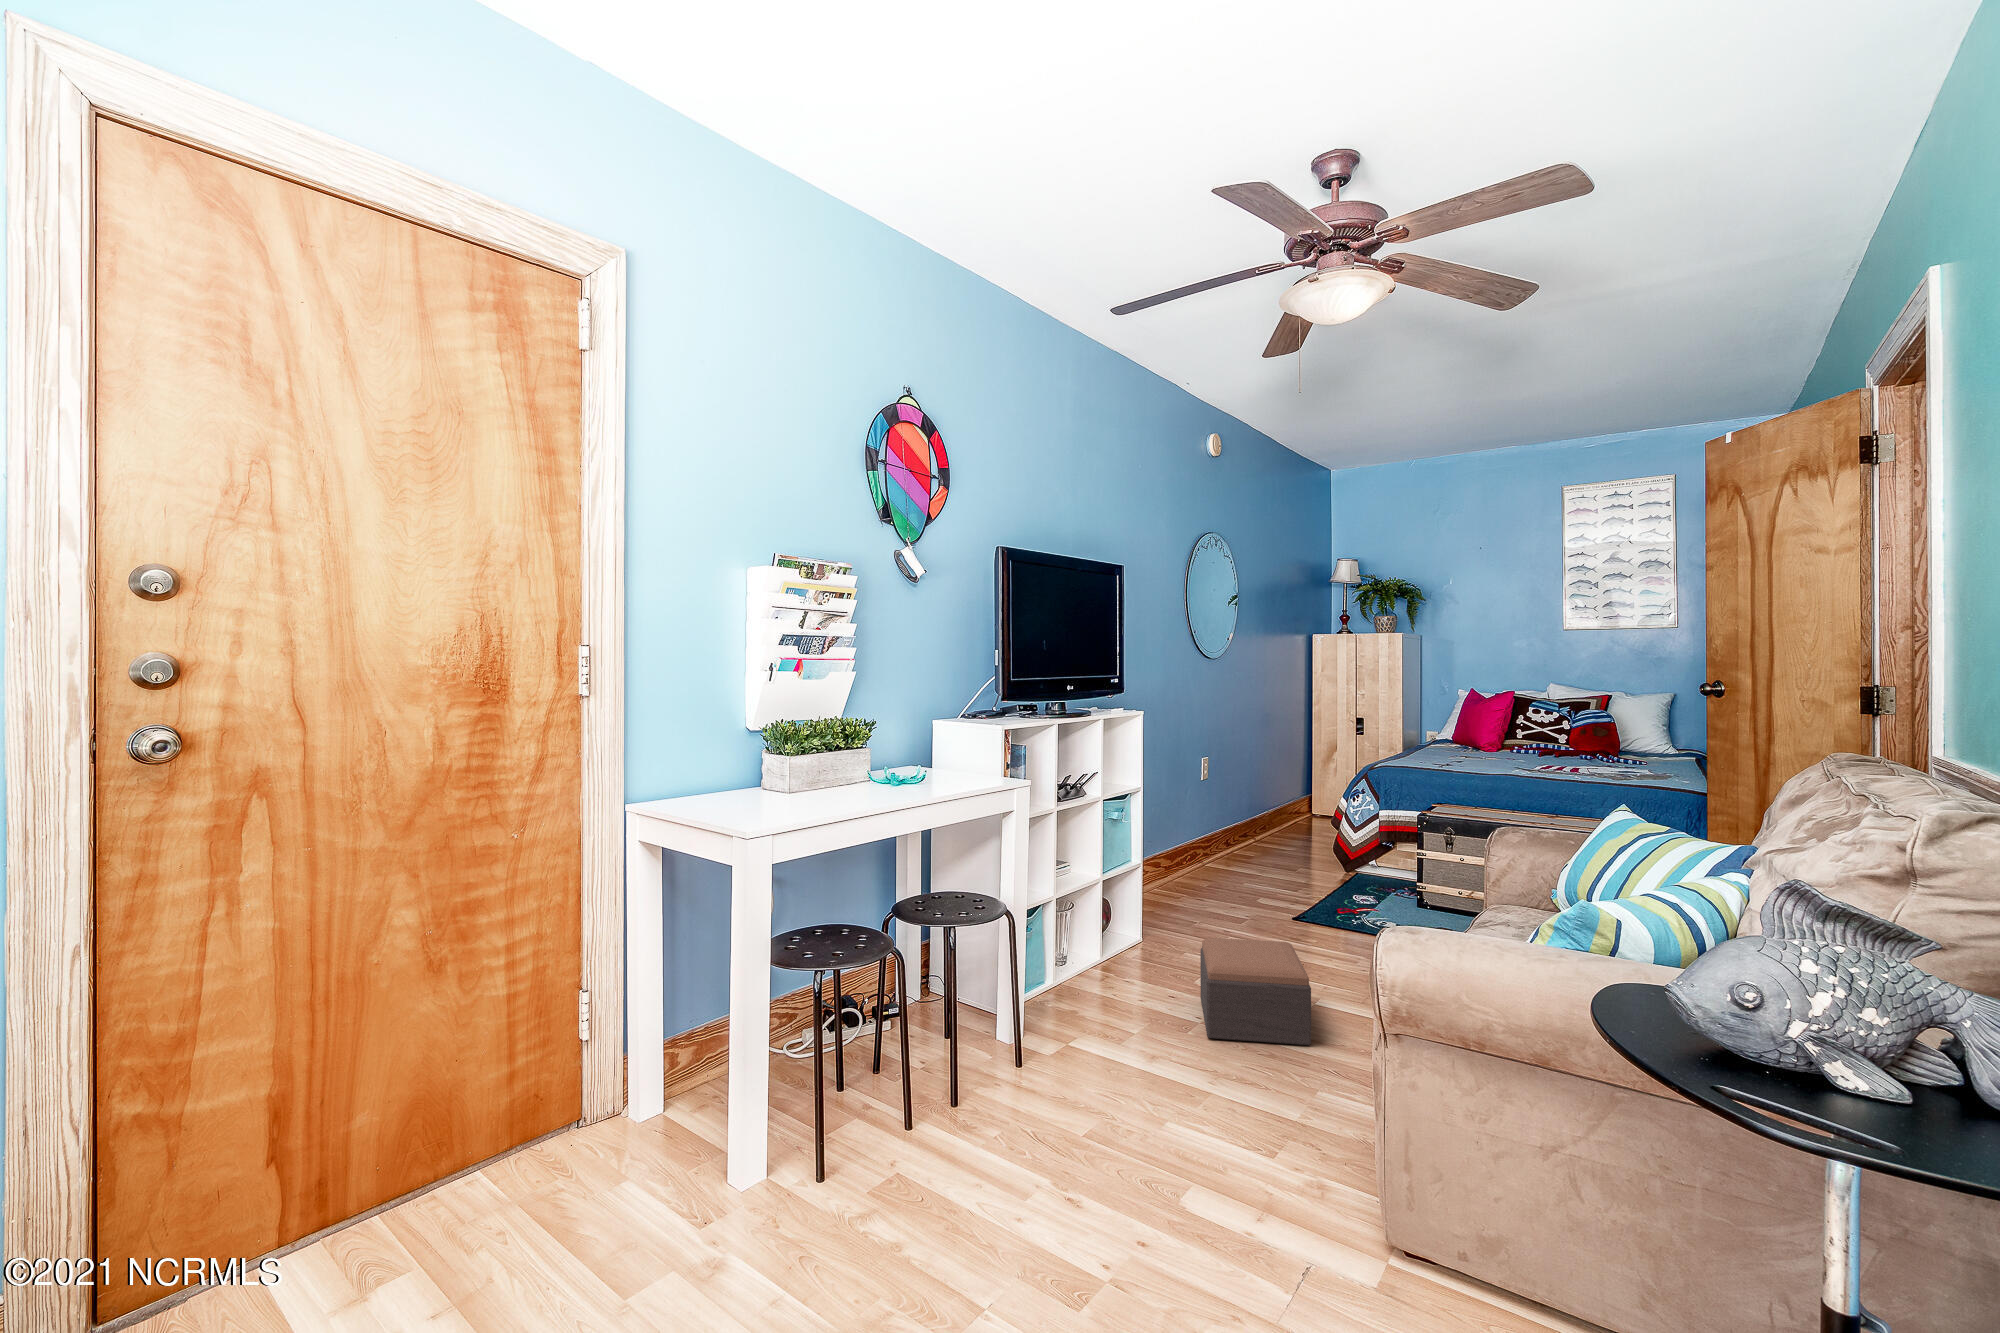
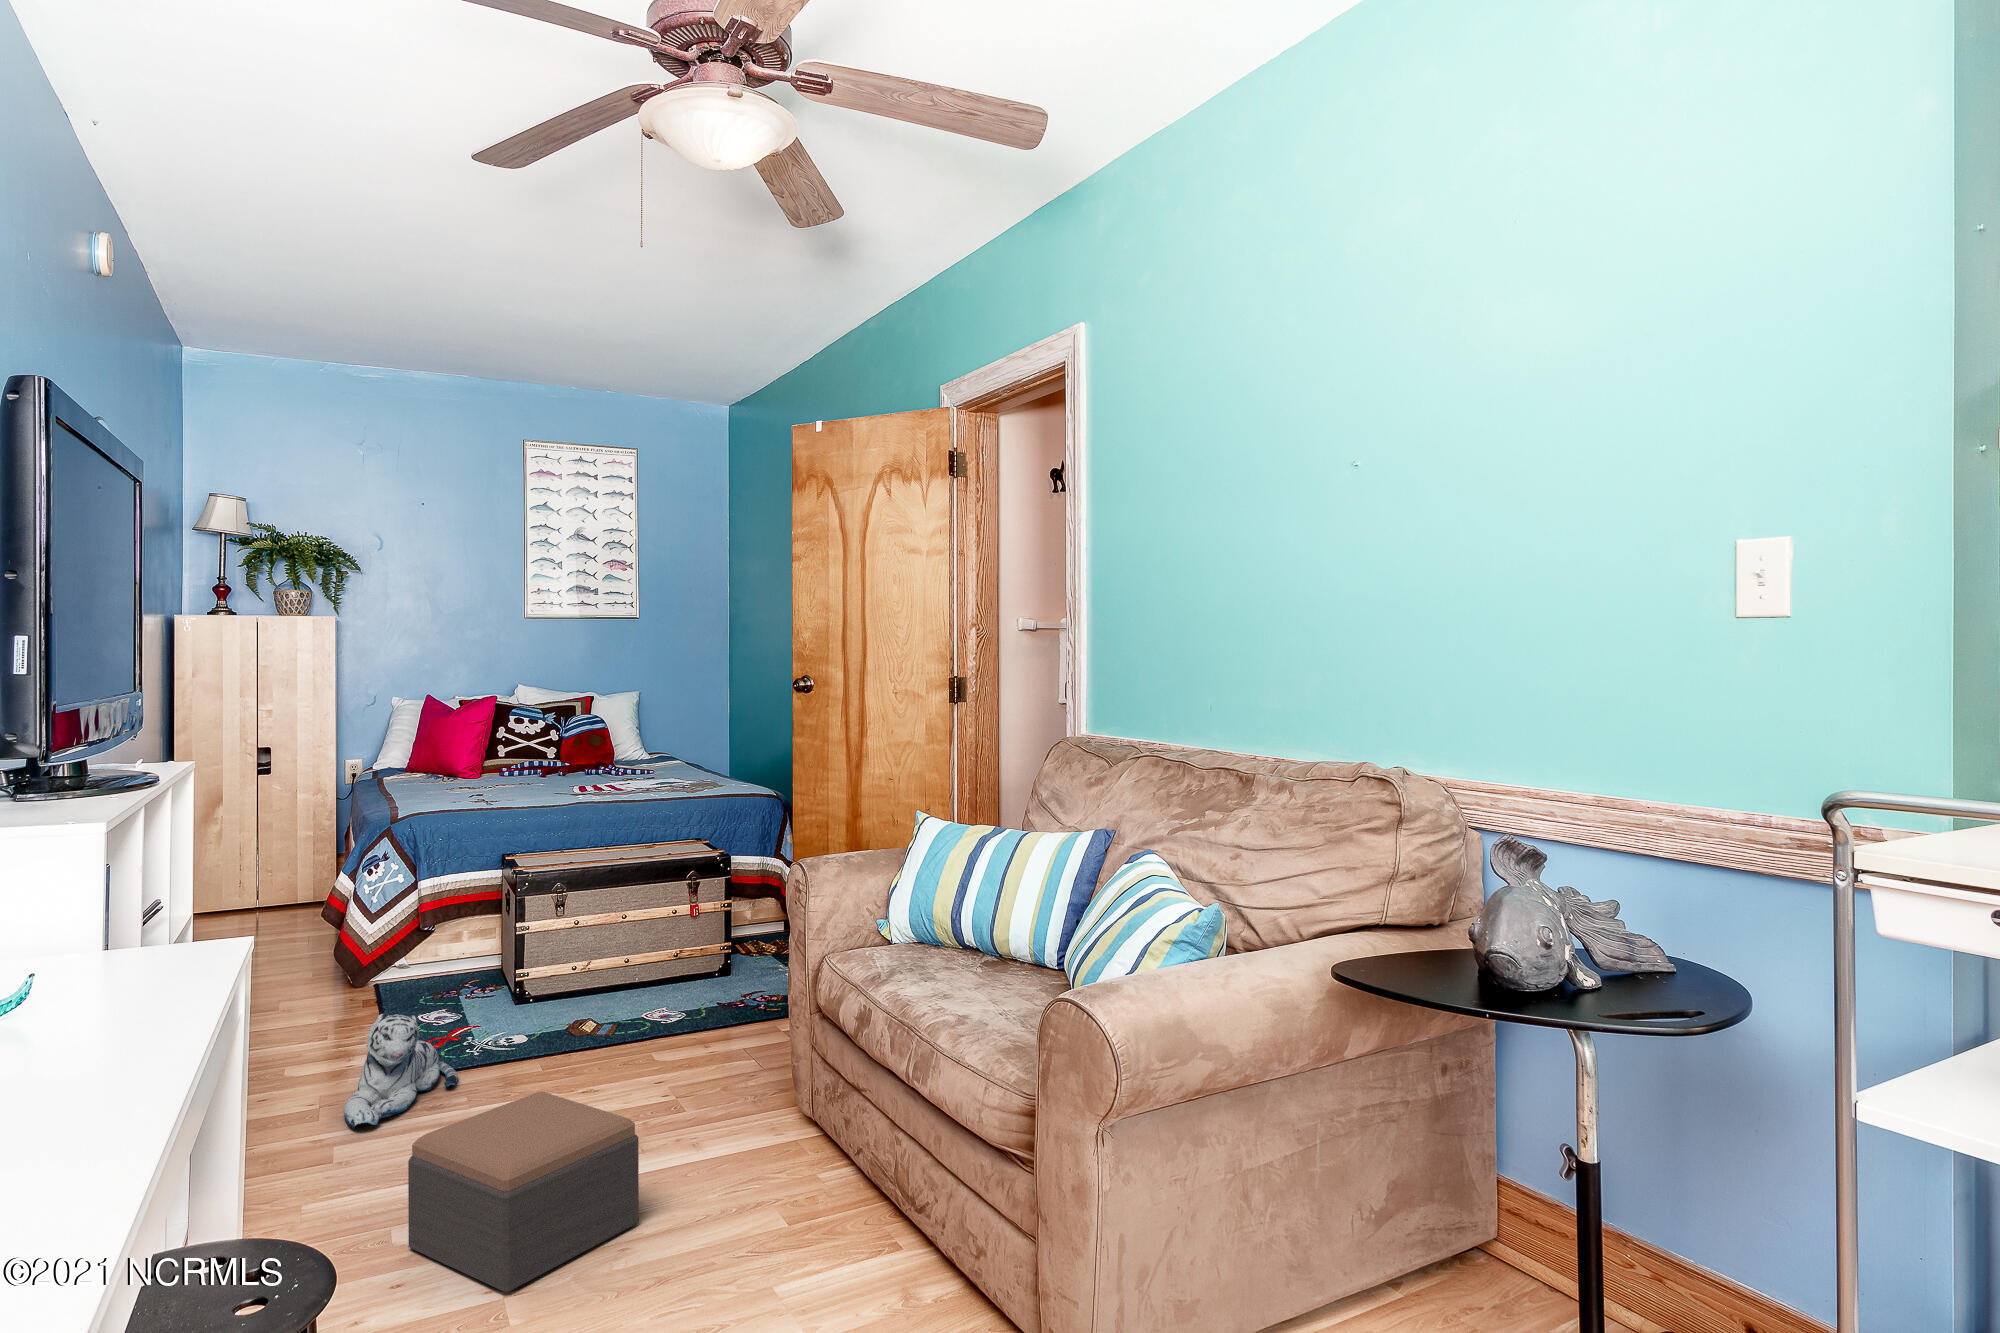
plush toy: none [1248,879,1332,941] -> present [344,1014,458,1128]

